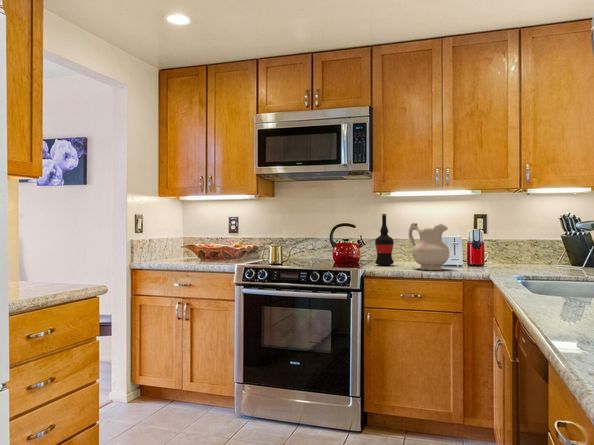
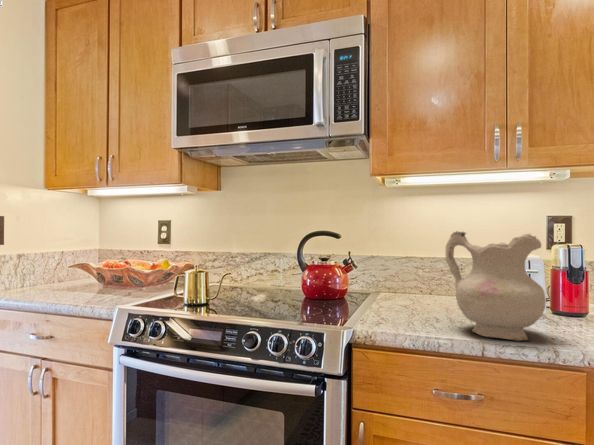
wine bottle: present [375,214,394,265] -> none [374,213,410,312]

